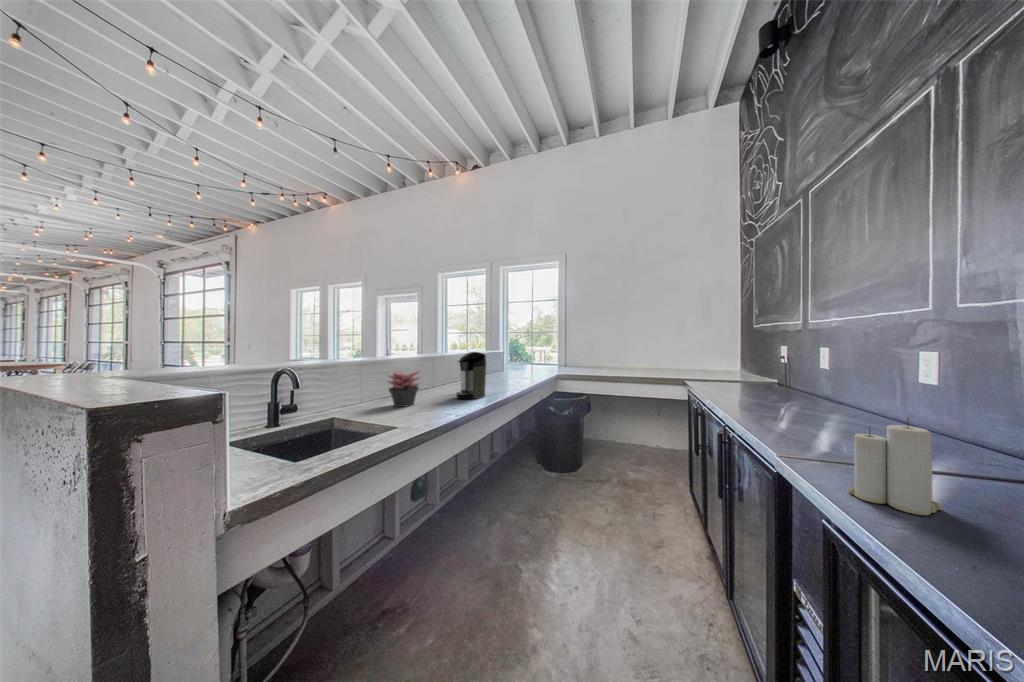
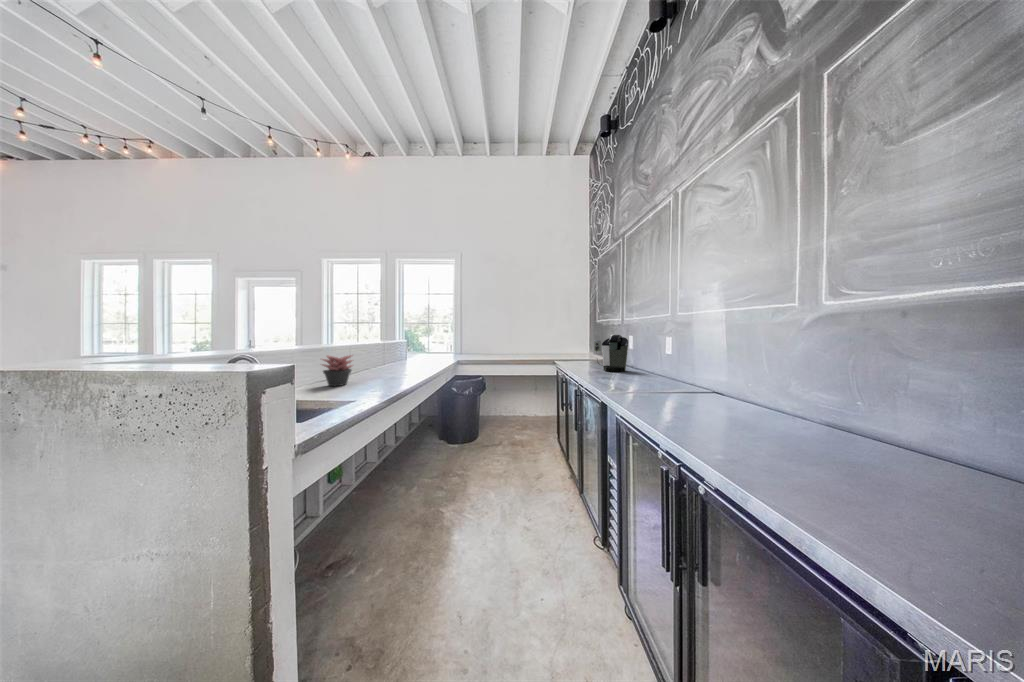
coffee maker: present [456,352,486,399] -> present [594,335,628,372]
candle: present [848,421,942,515] -> none [626,360,654,398]

